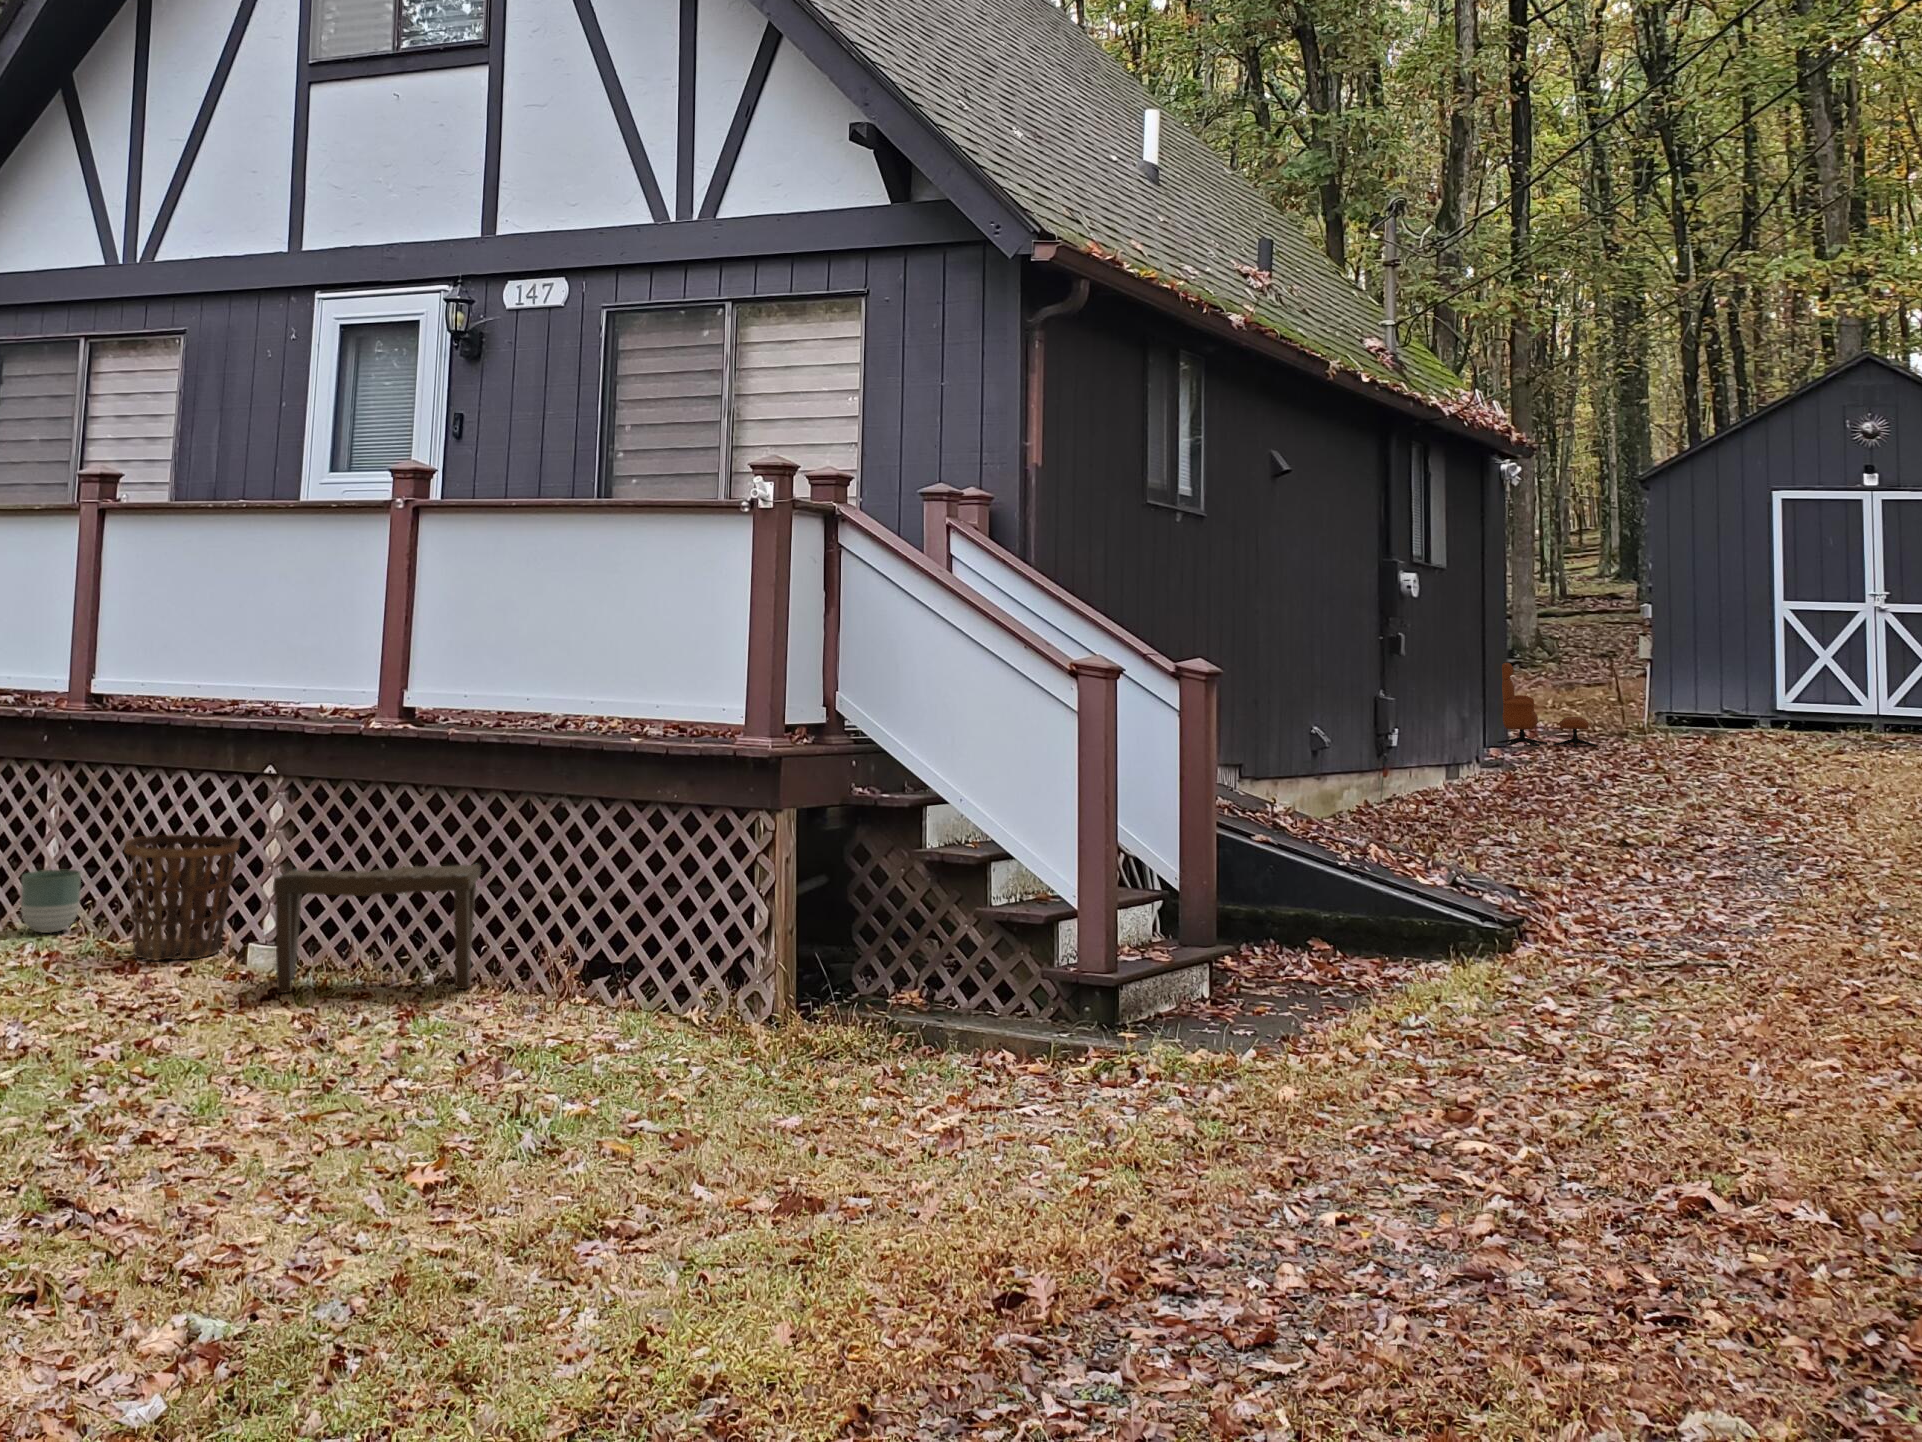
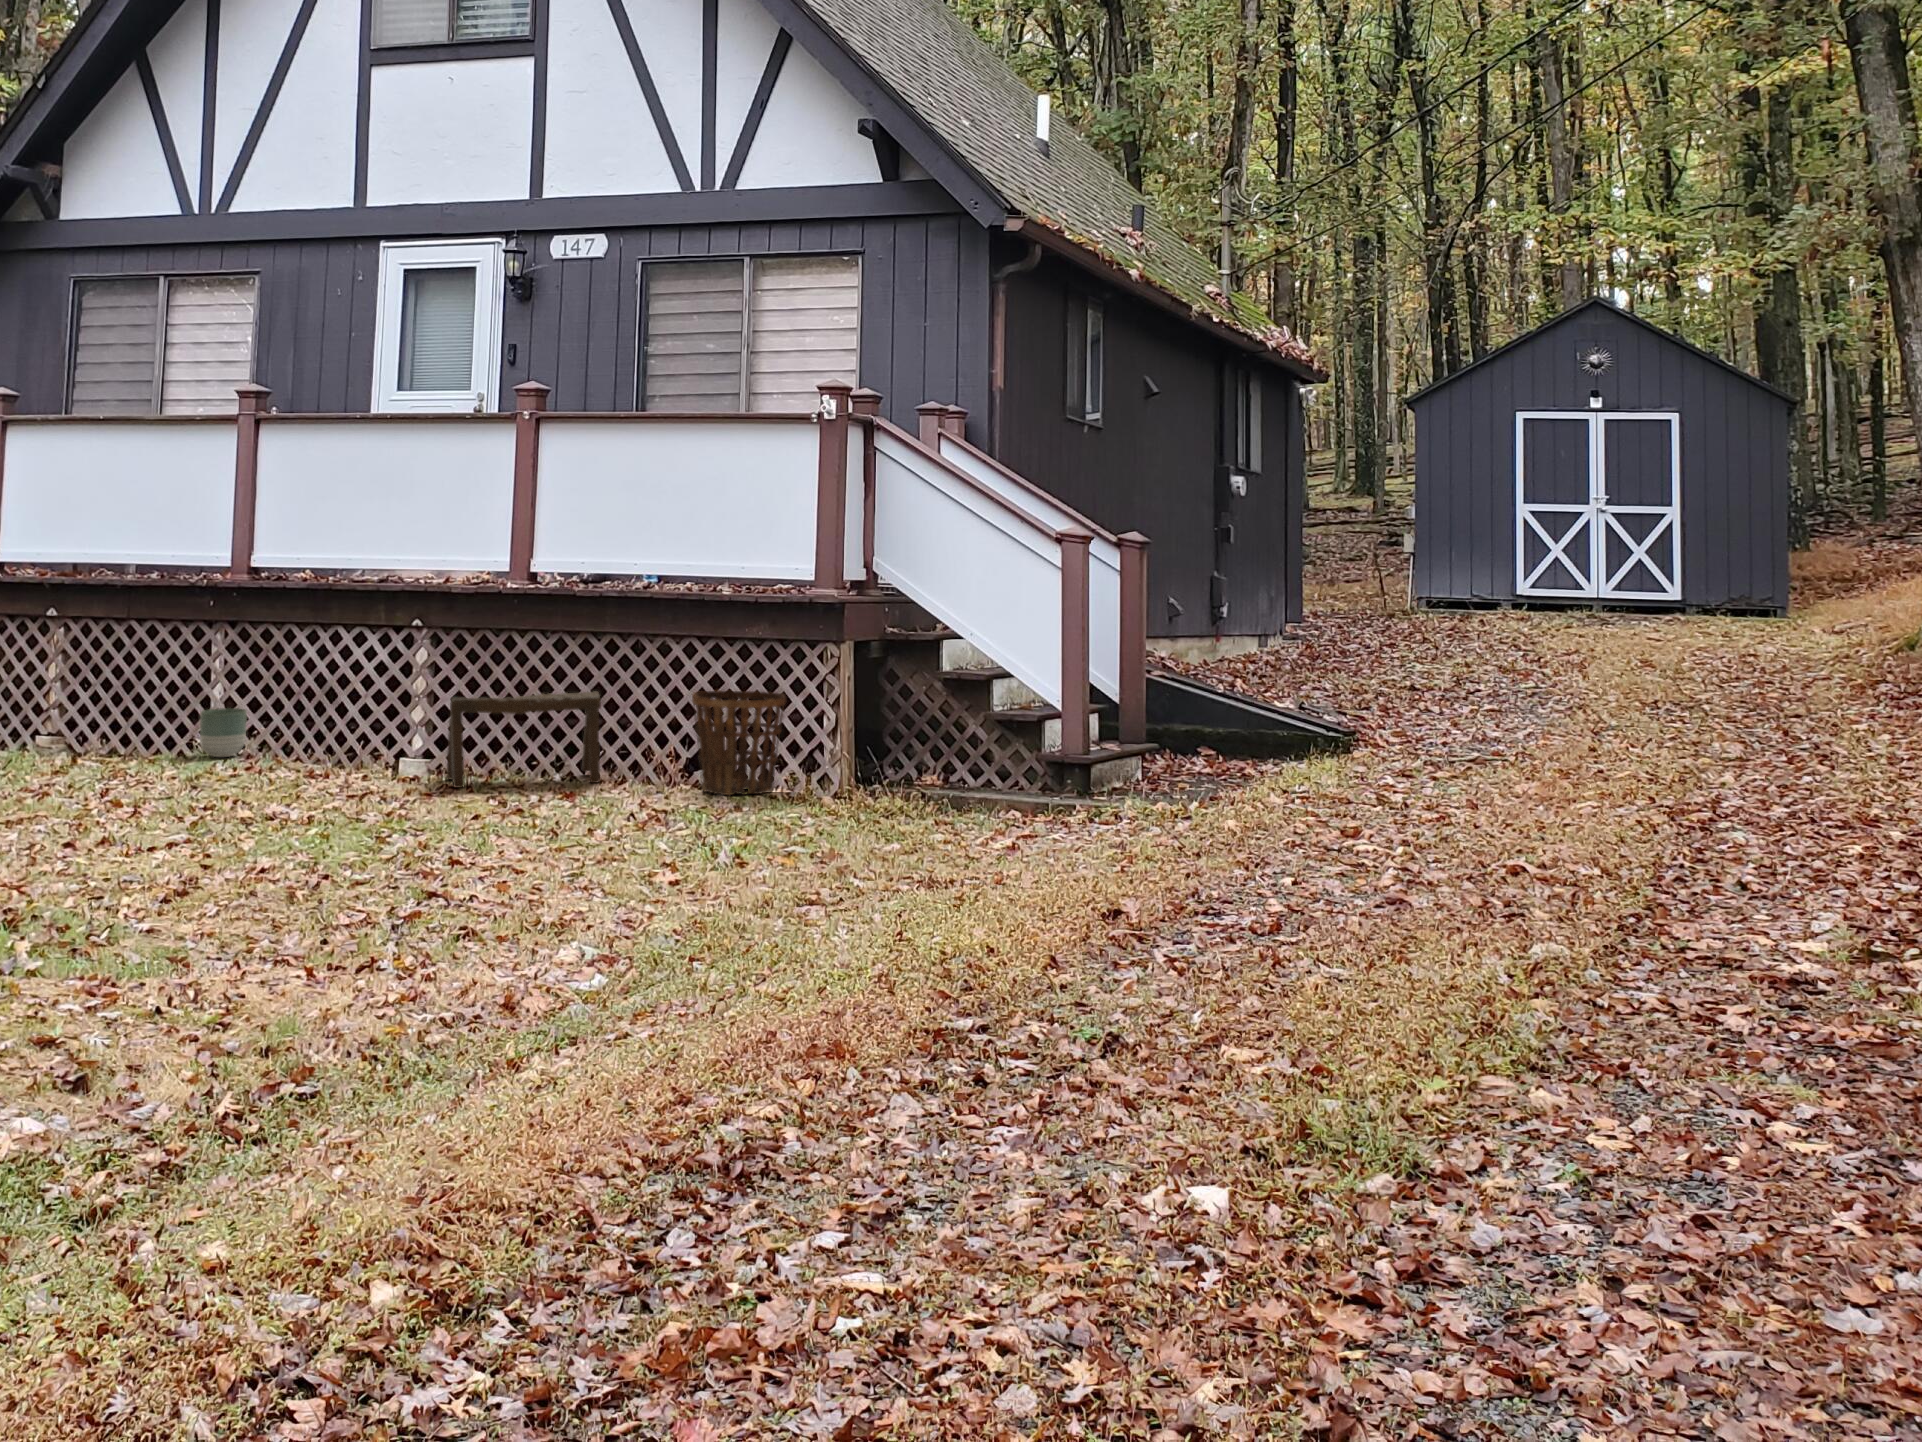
lounge chair: present [1497,663,1598,747] -> none [1298,554,1379,623]
basket: present [124,835,240,961] -> present [692,690,786,795]

